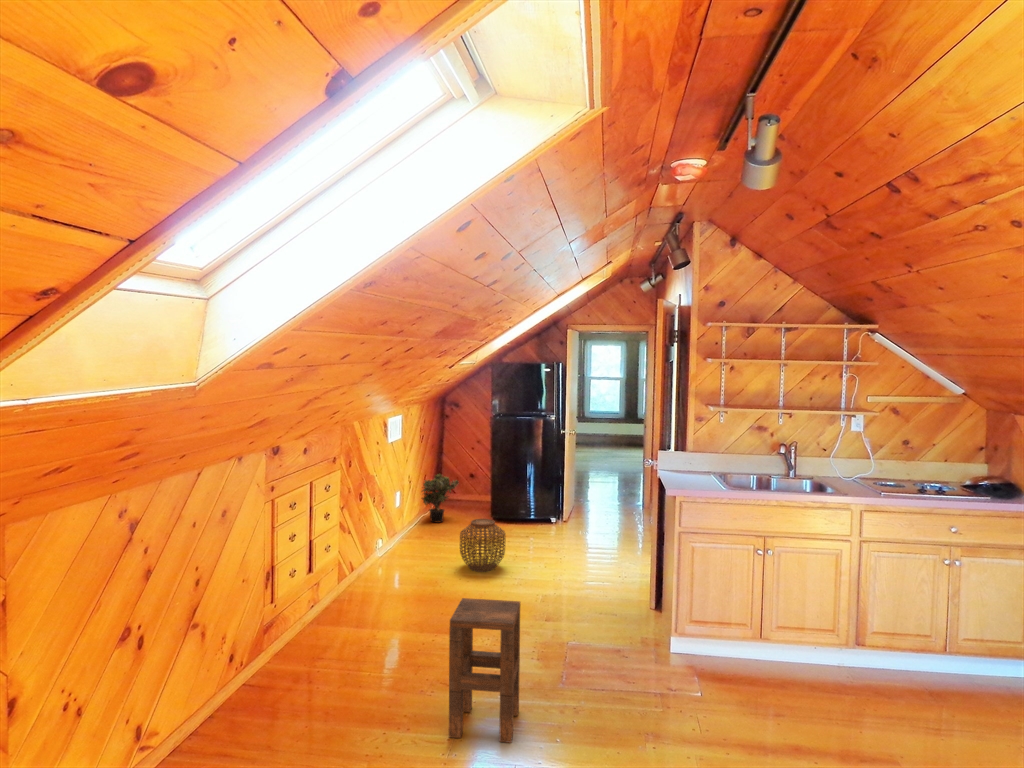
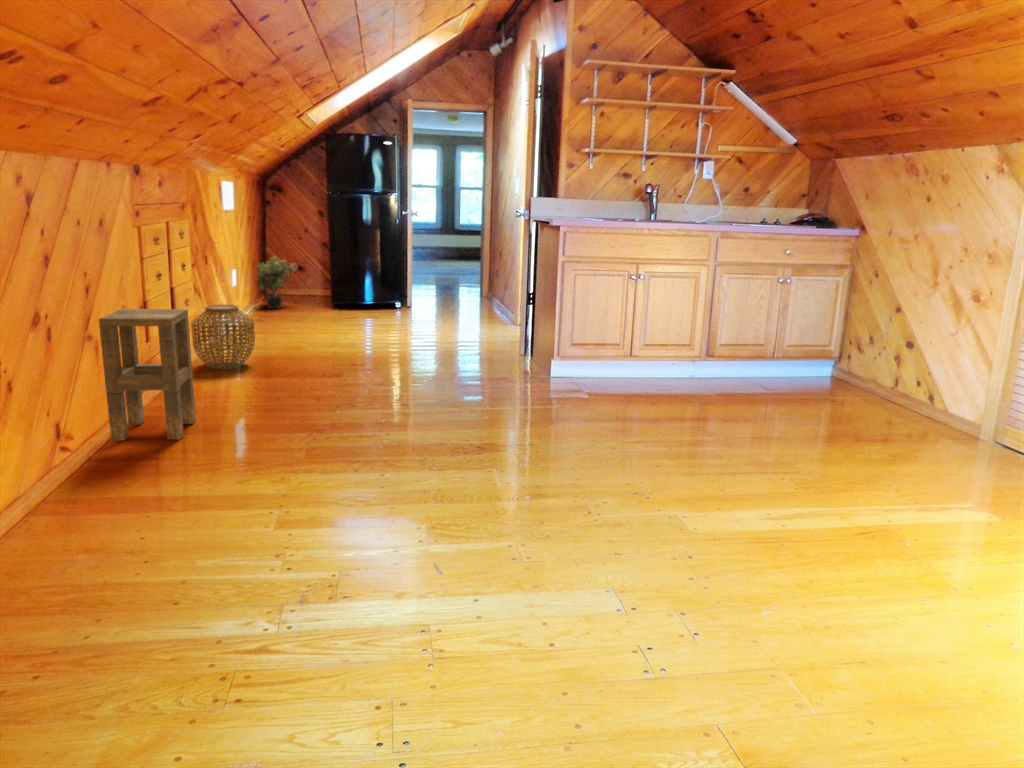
woven basket: present [460,519,505,572] -> present [191,304,255,369]
side table: present [449,598,520,743] -> present [99,309,196,441]

